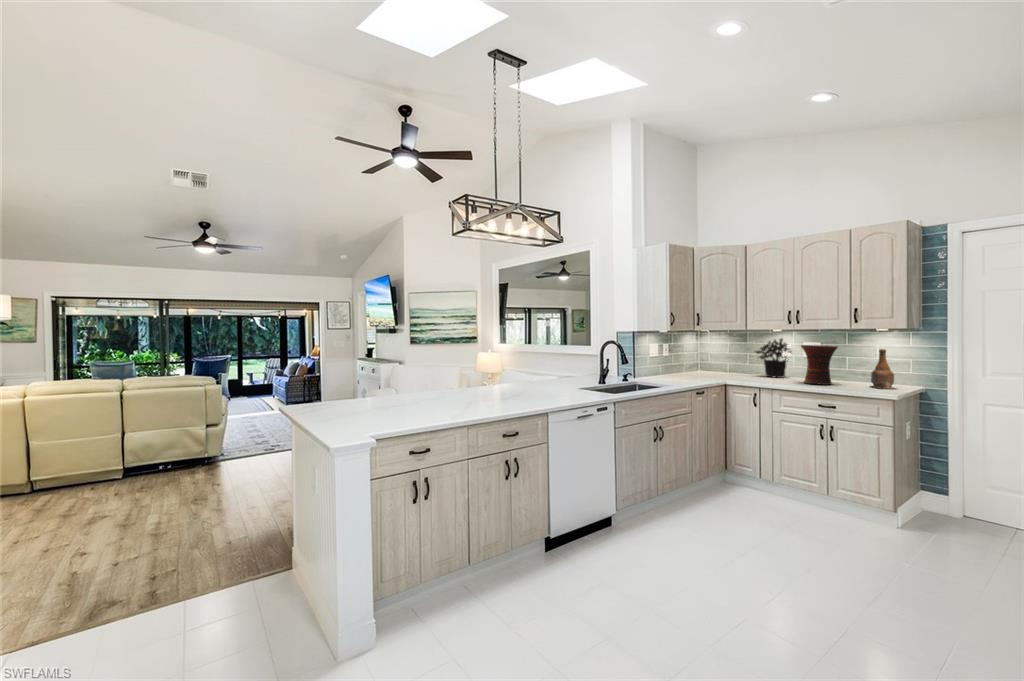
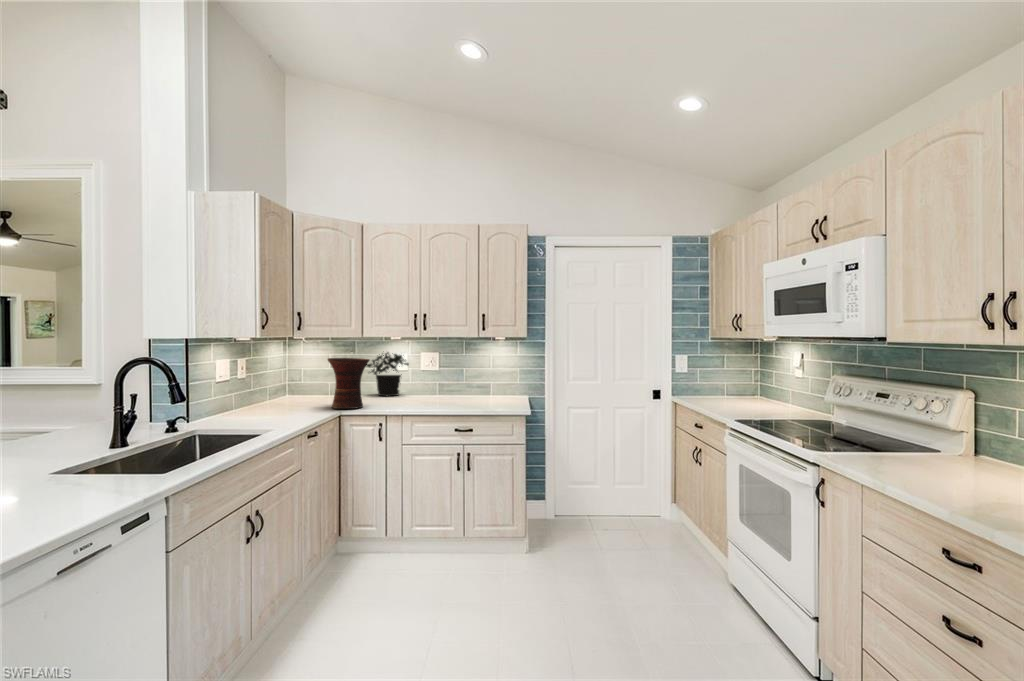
vase: present [801,345,838,385] -> present [328,358,369,409]
bottle: present [871,349,894,389] -> none [489,359,516,402]

